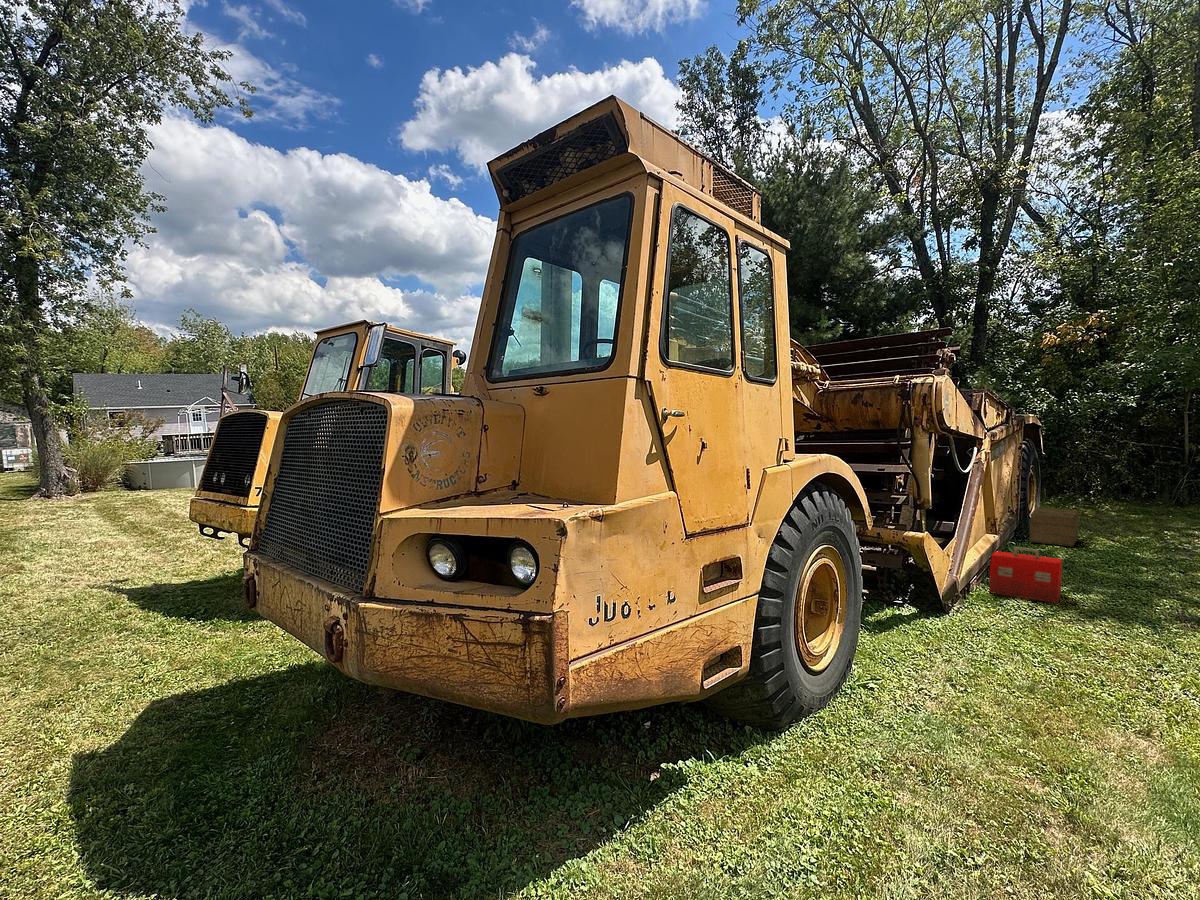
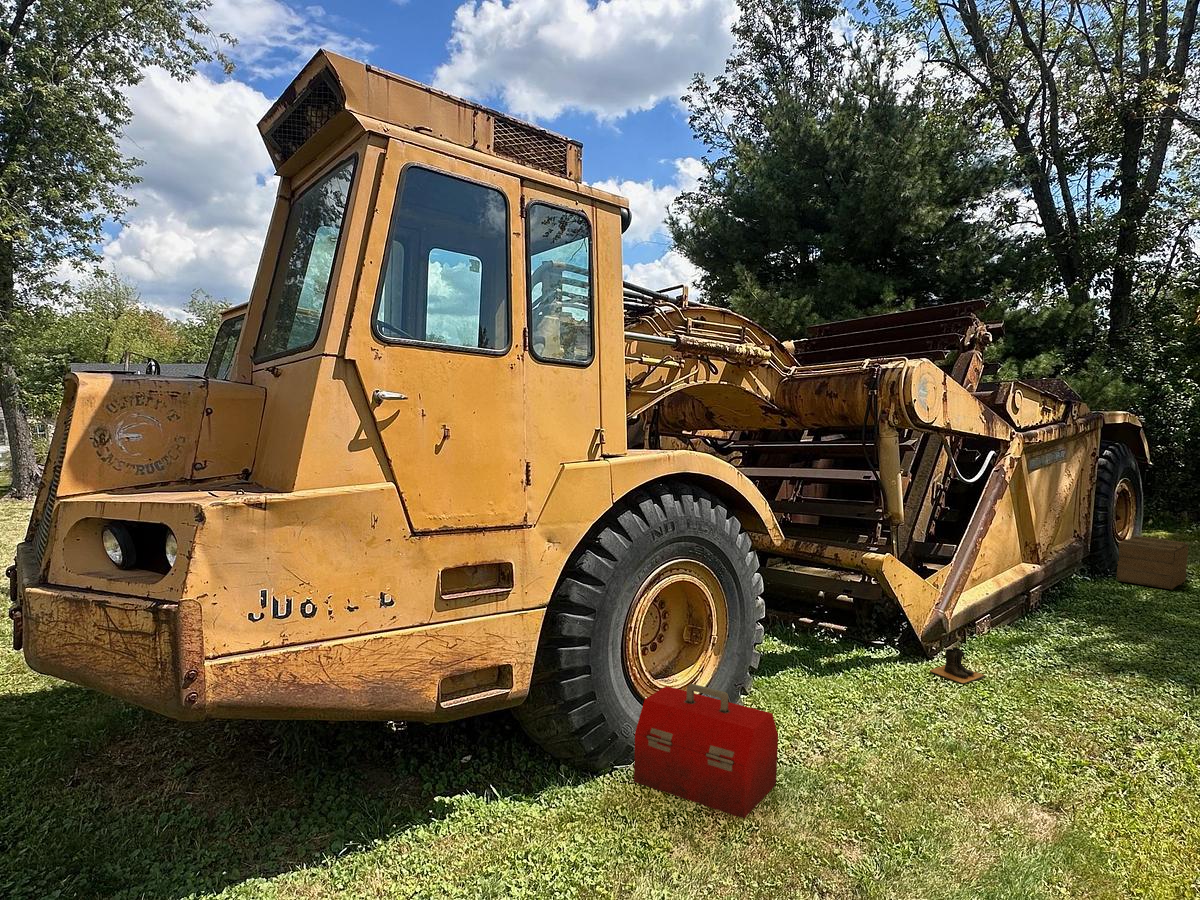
toolbox: present [989,547,1062,603] -> present [634,684,778,819]
boots: none [958,602,1001,631] -> present [929,647,985,684]

